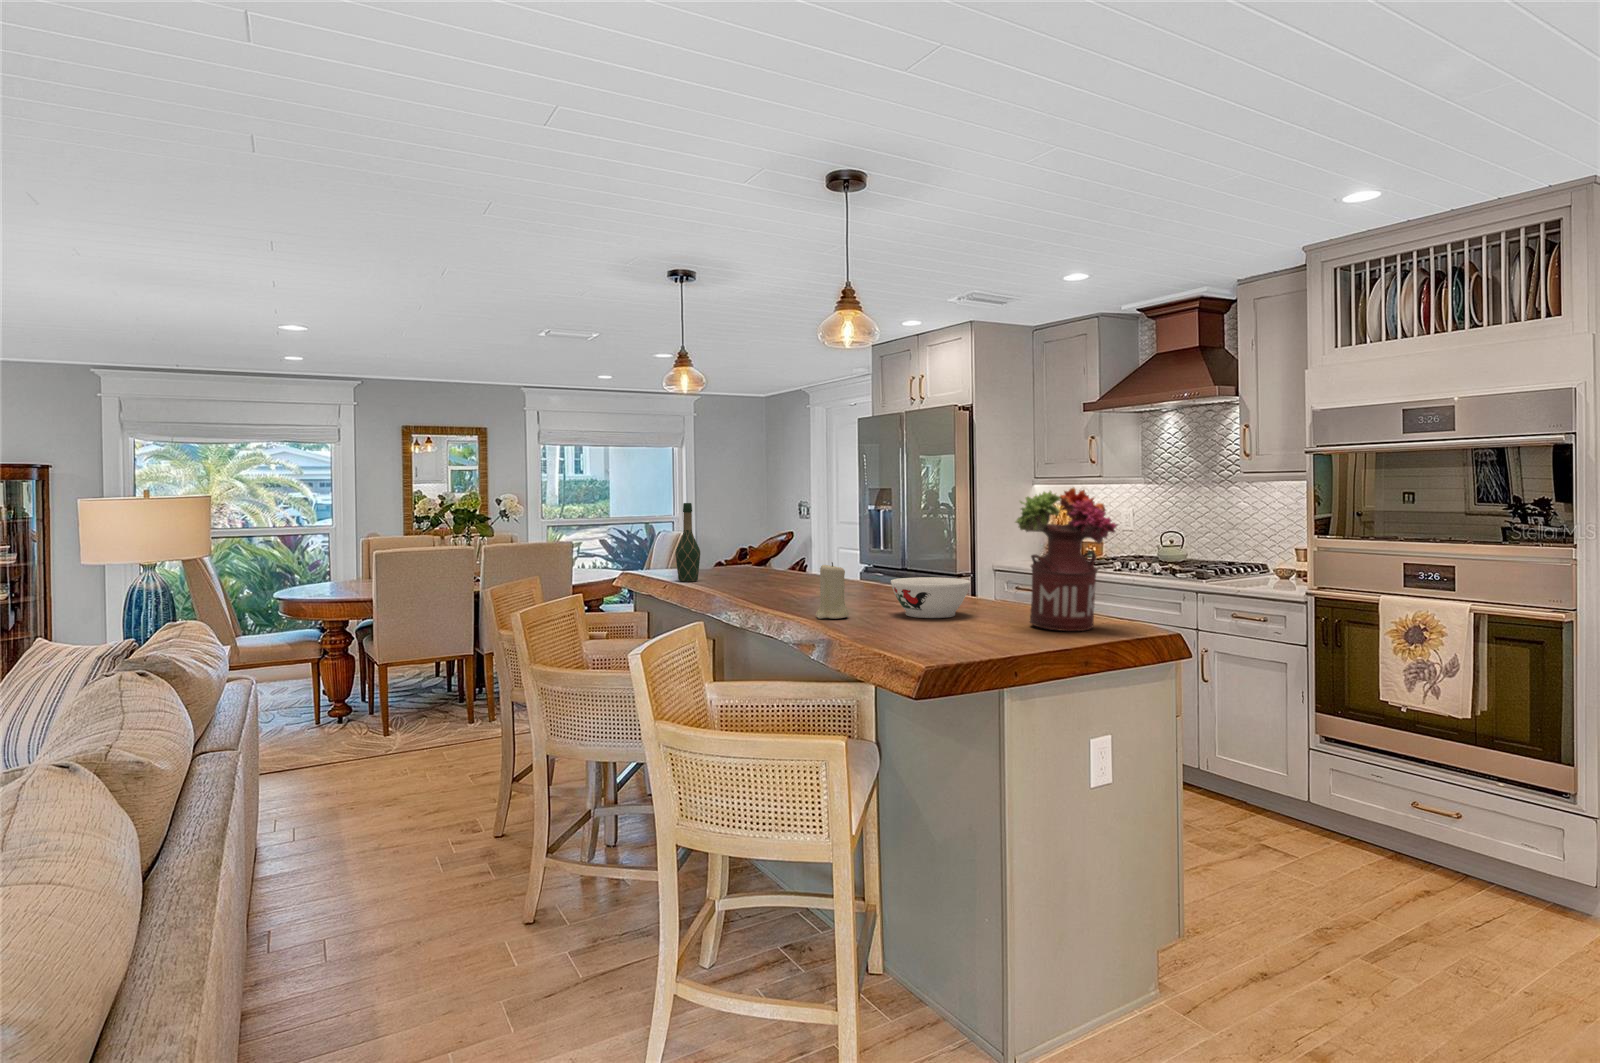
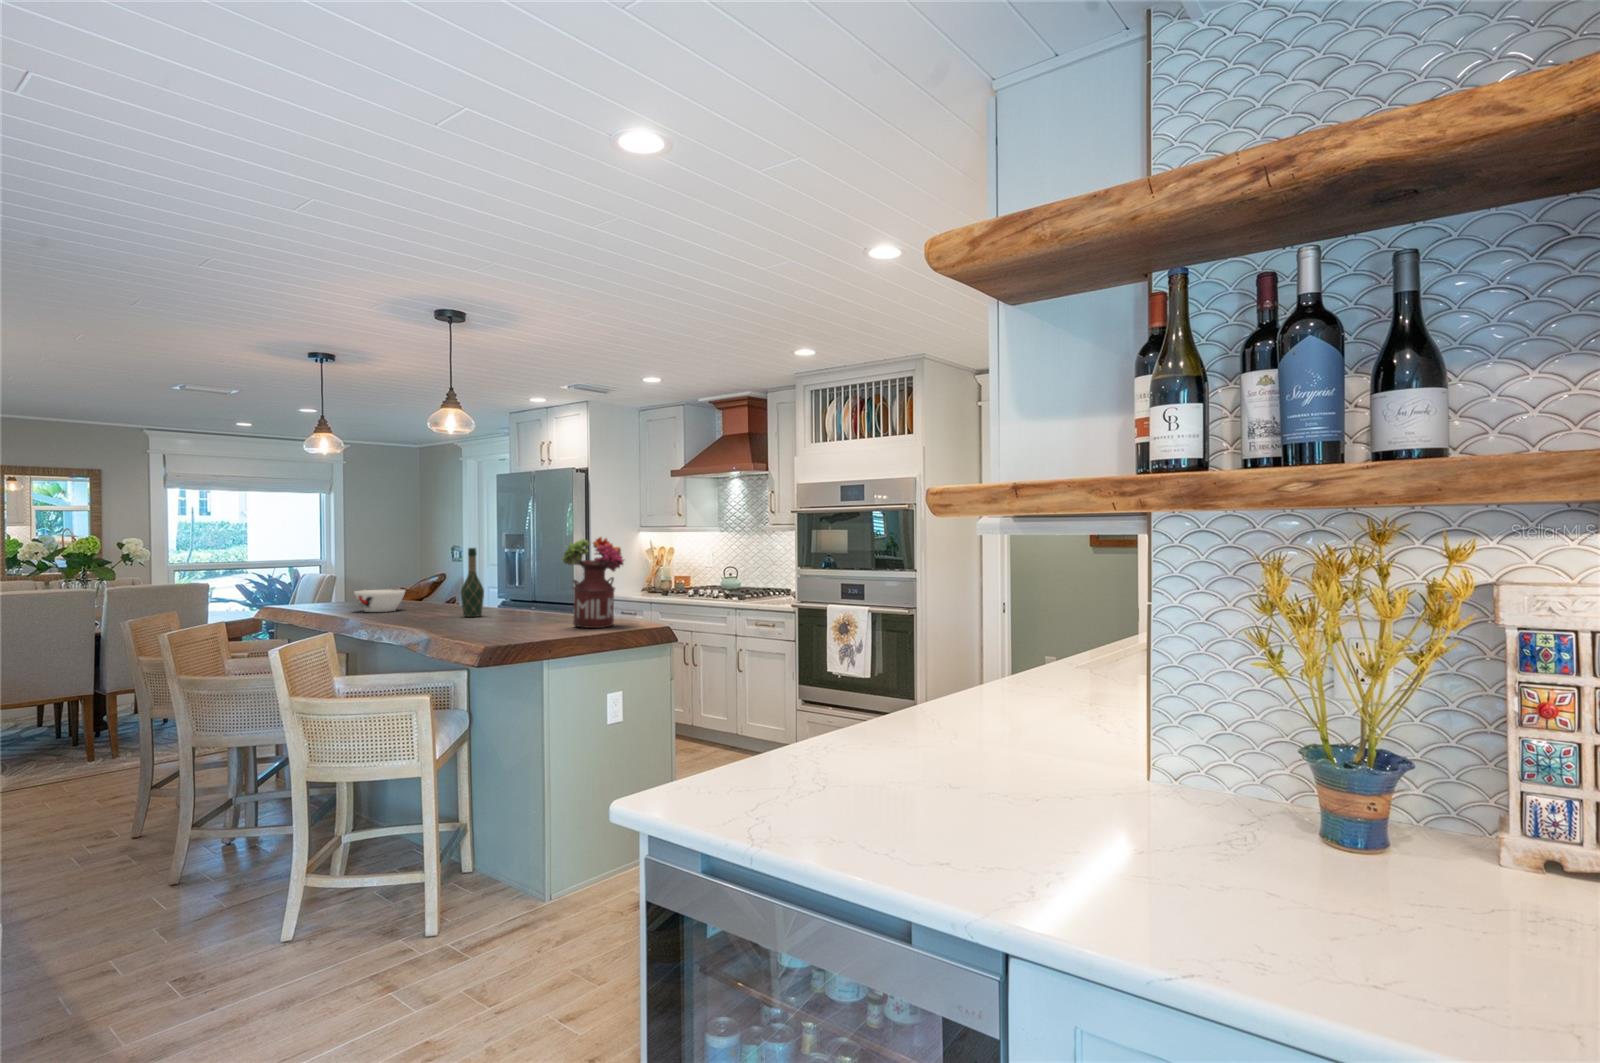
wine bottle: present [675,503,700,581] -> present [461,548,484,617]
candle: present [816,562,849,619] -> none [424,589,449,628]
bowl: present [891,577,971,618] -> present [354,589,405,612]

